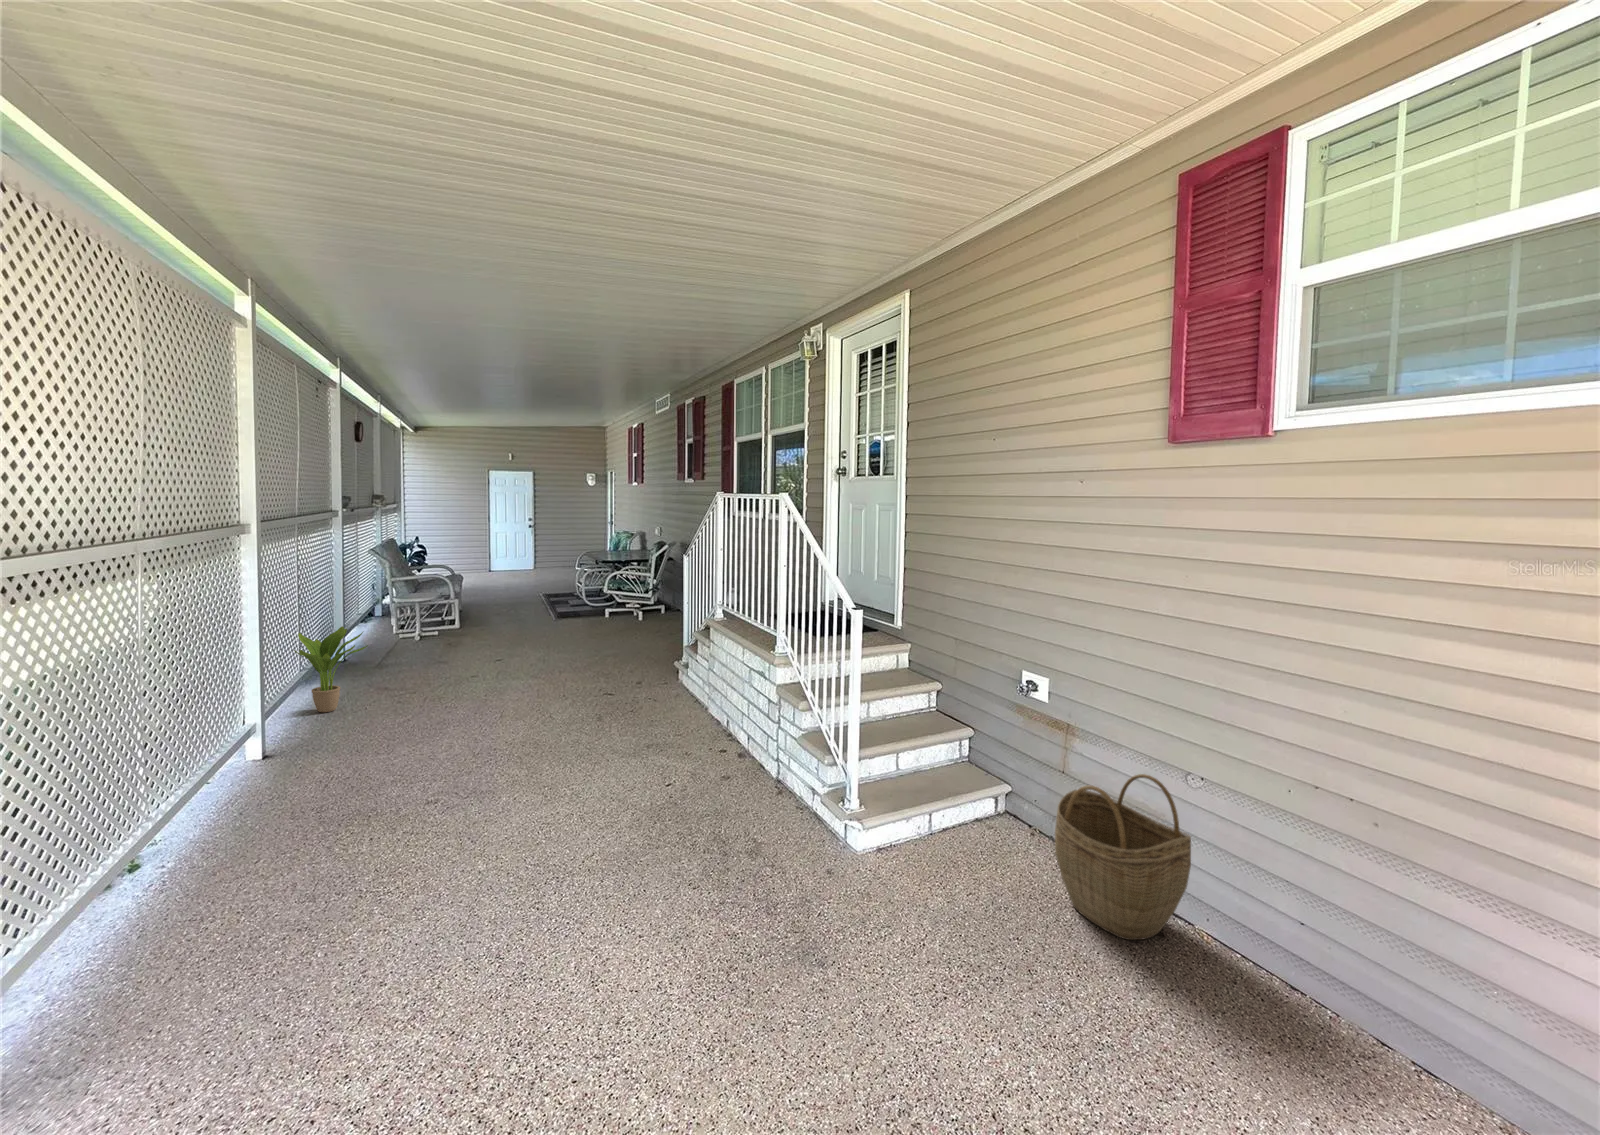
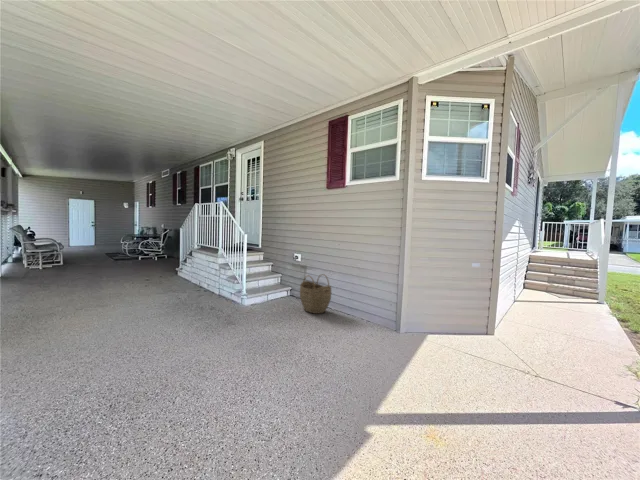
potted plant: present [294,626,368,712] -> none [7,251,43,287]

